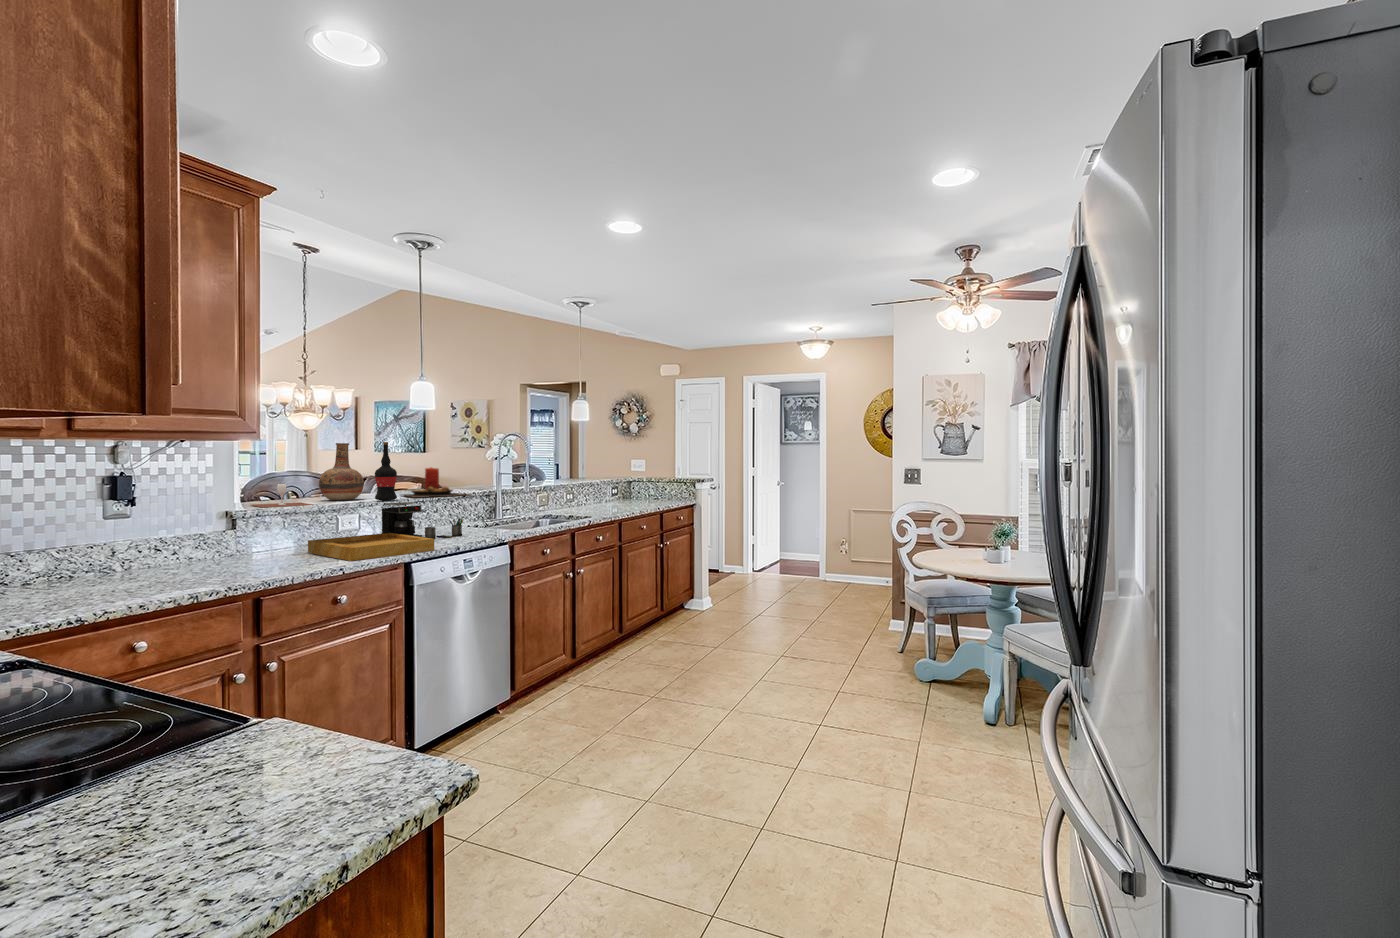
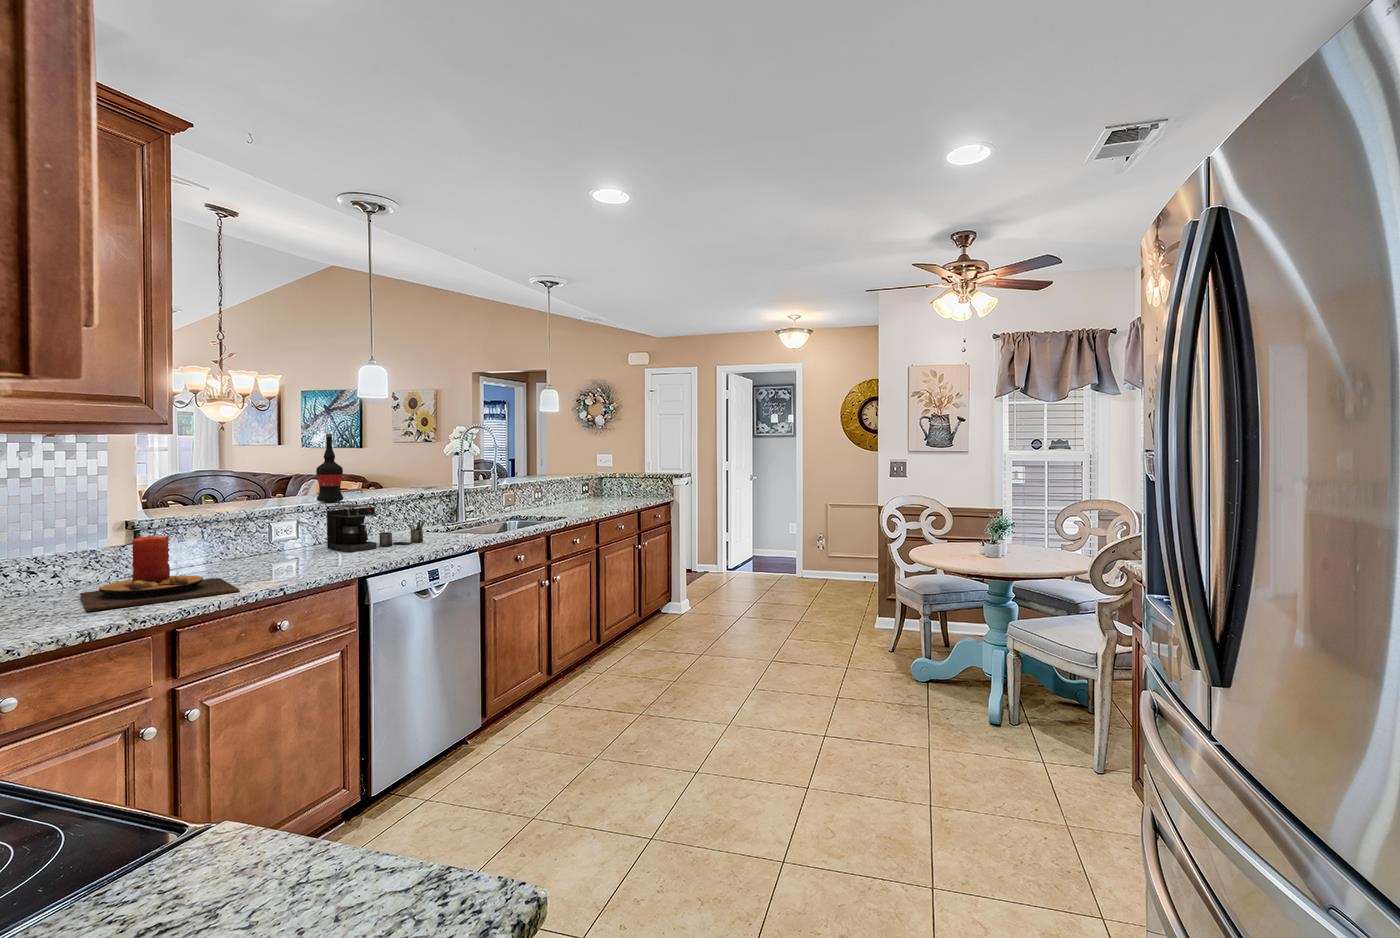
vase: present [319,443,364,500] -> none [247,436,302,503]
candle: present [401,467,471,498] -> present [80,535,240,611]
wine glass: present [252,484,313,507] -> none [159,484,243,513]
tray: present [308,533,434,561] -> none [236,541,395,578]

